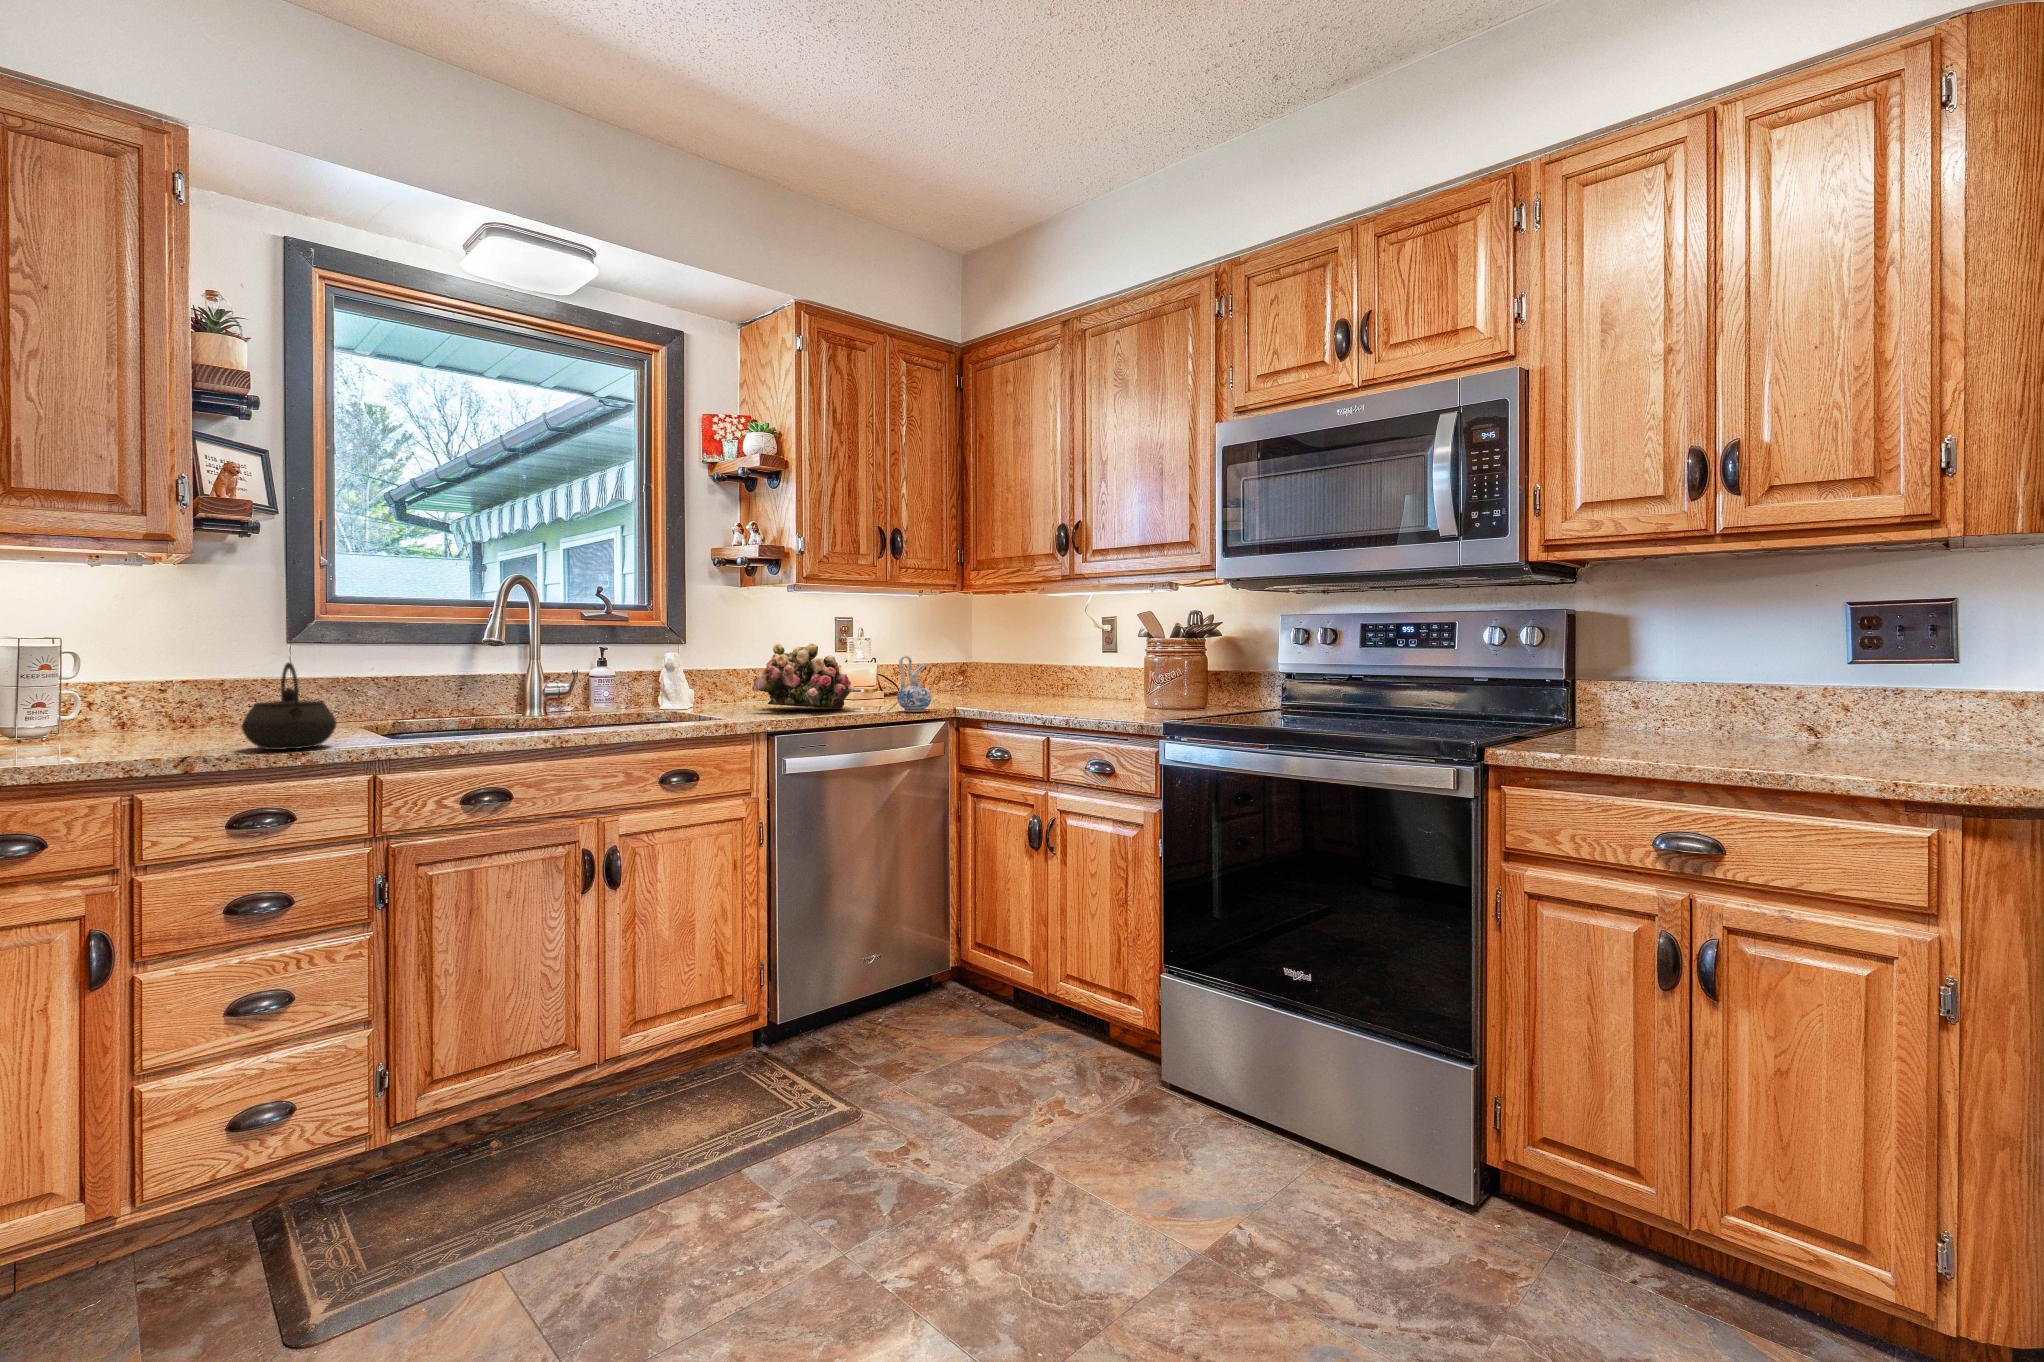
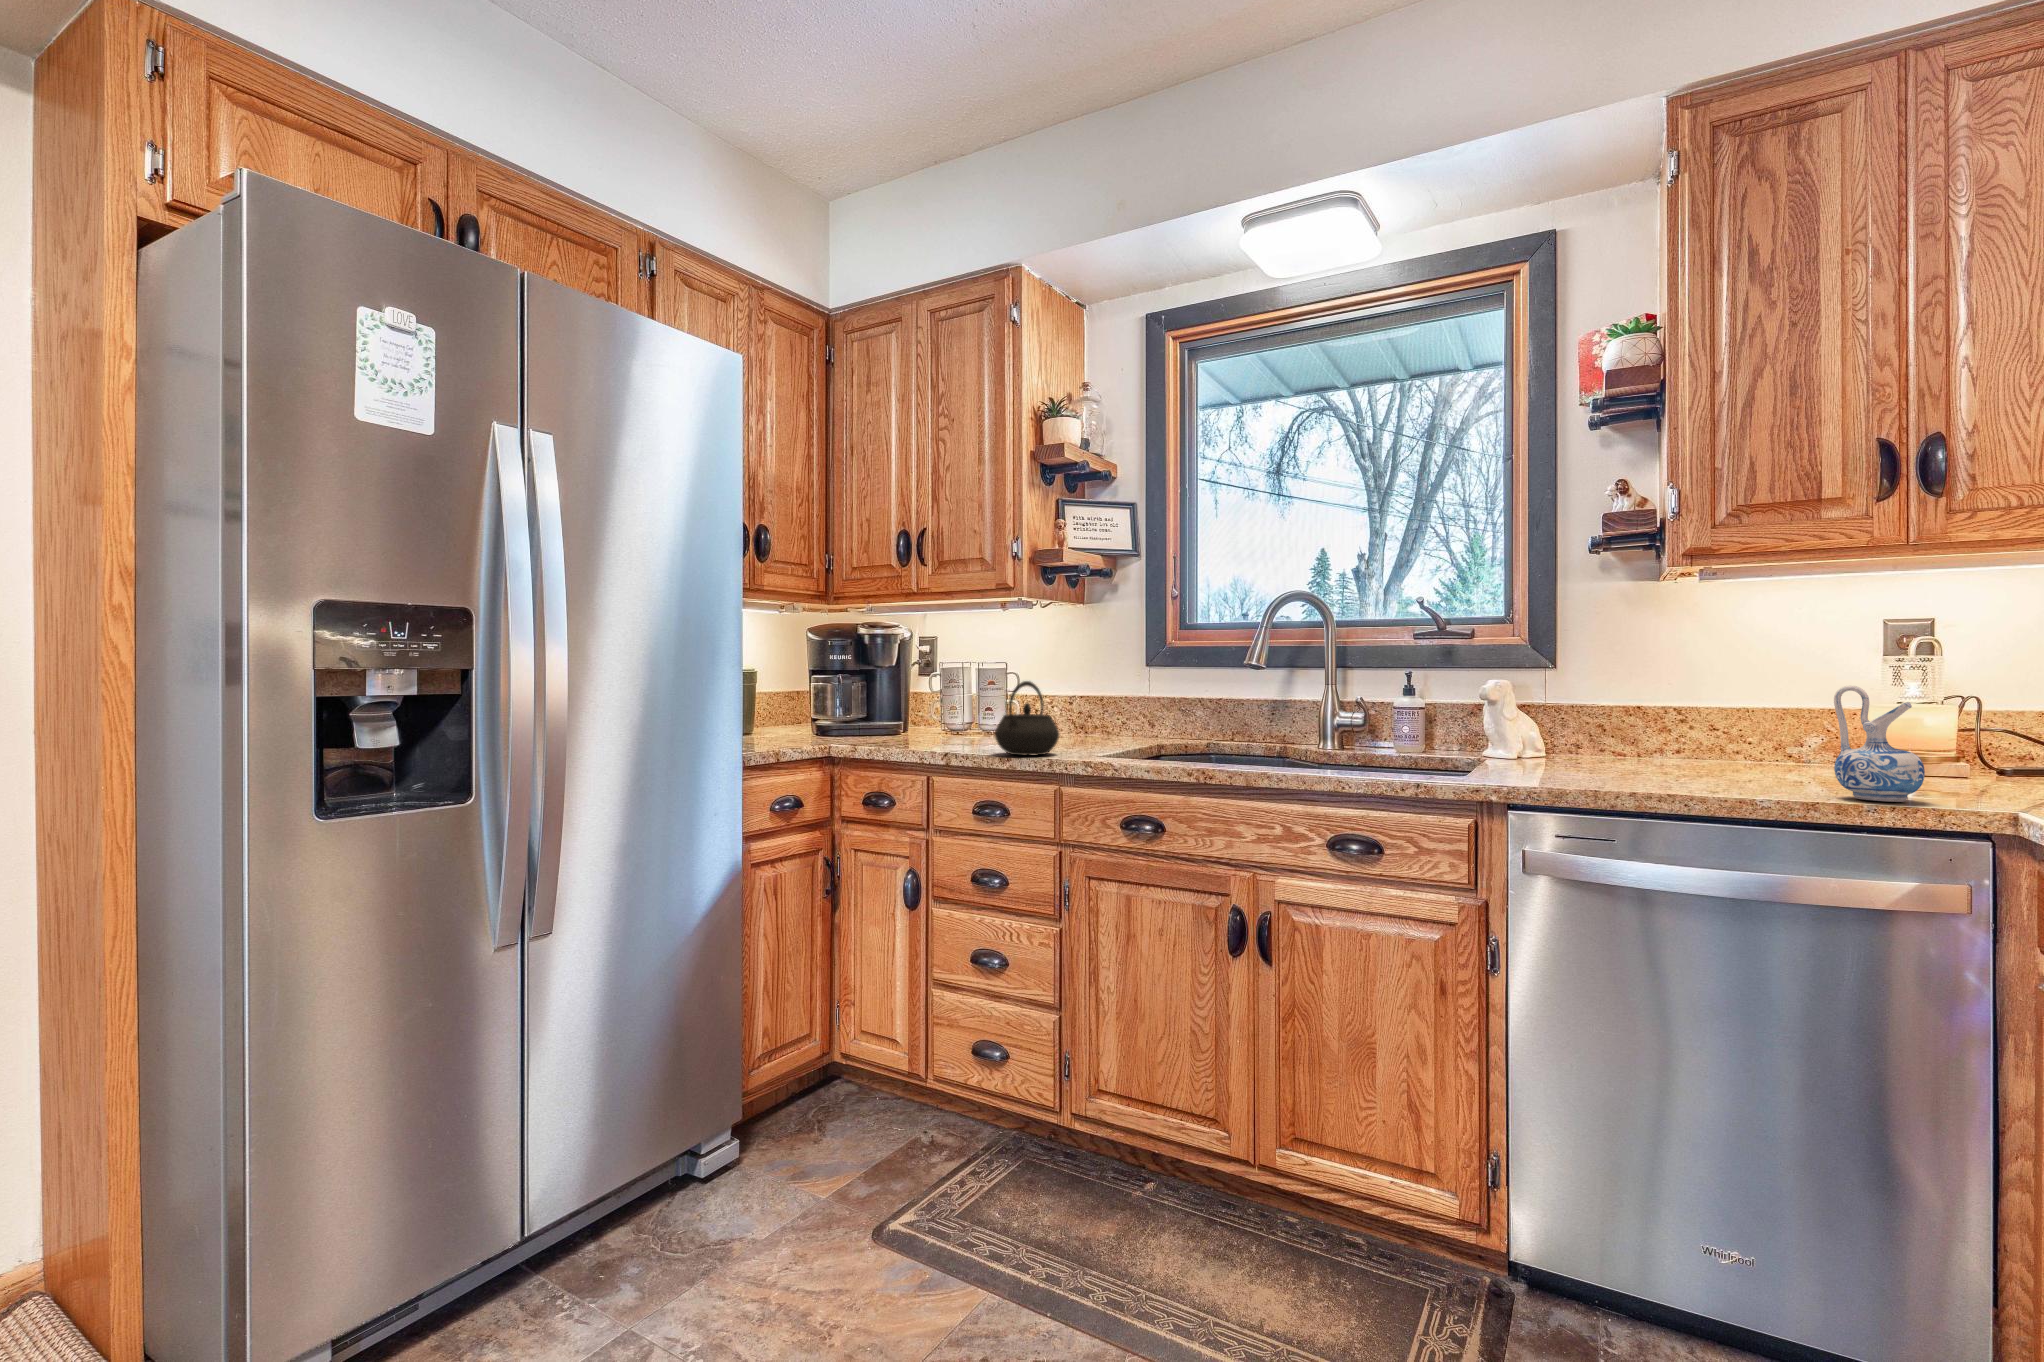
flower arrangement: present [752,643,854,708] -> none [1572,664,1784,779]

